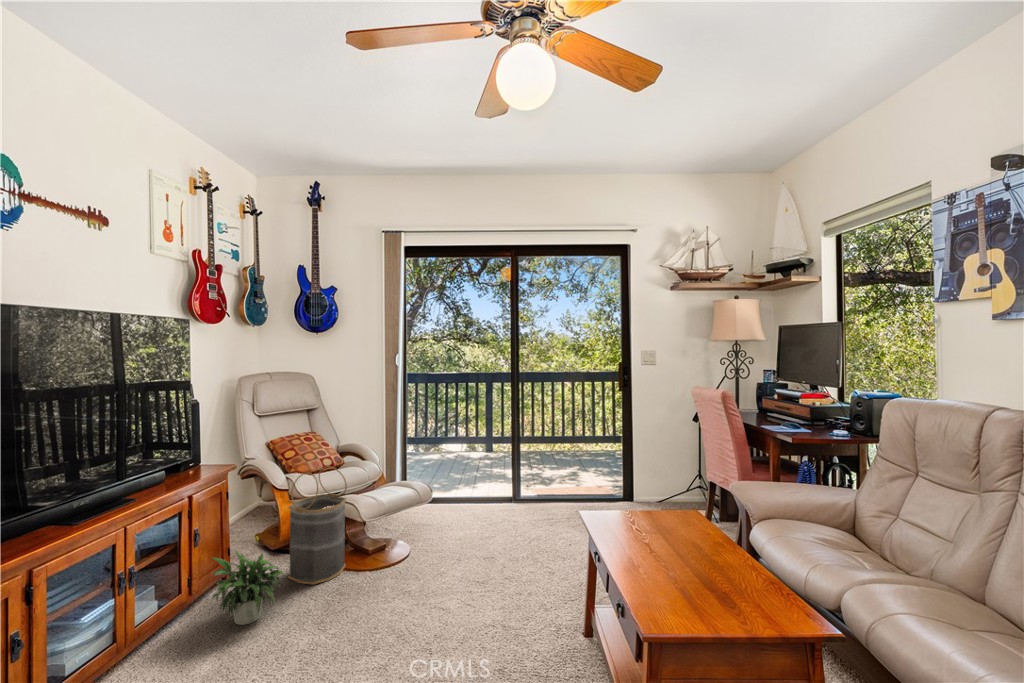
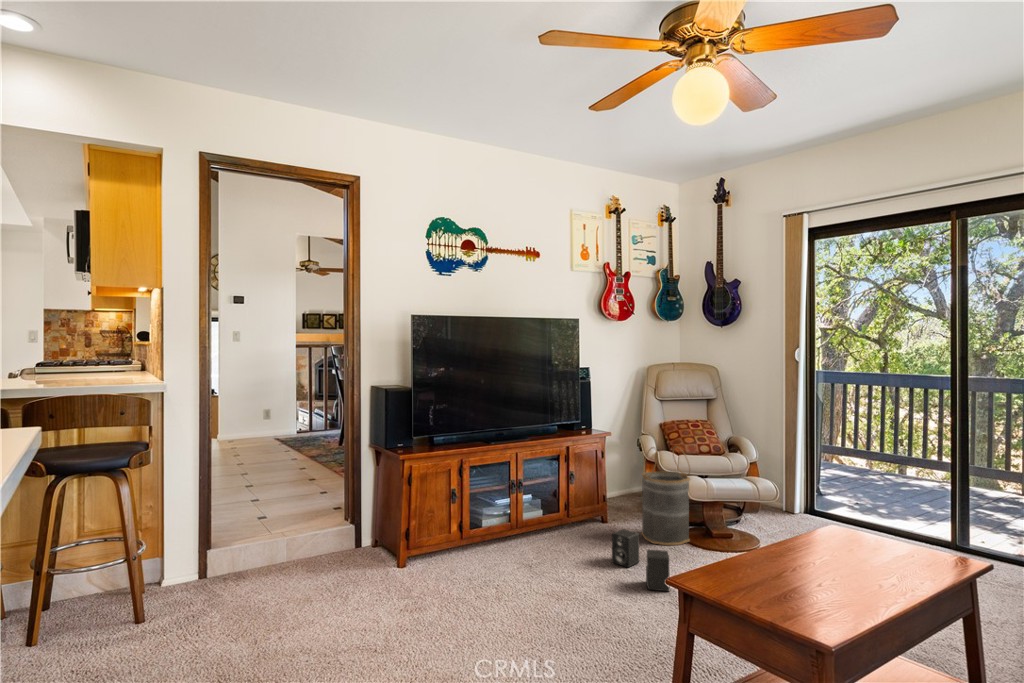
potted plant: present [211,551,285,625] -> none [568,492,616,548]
speaker: none [297,580,394,643] -> present [612,529,669,591]

